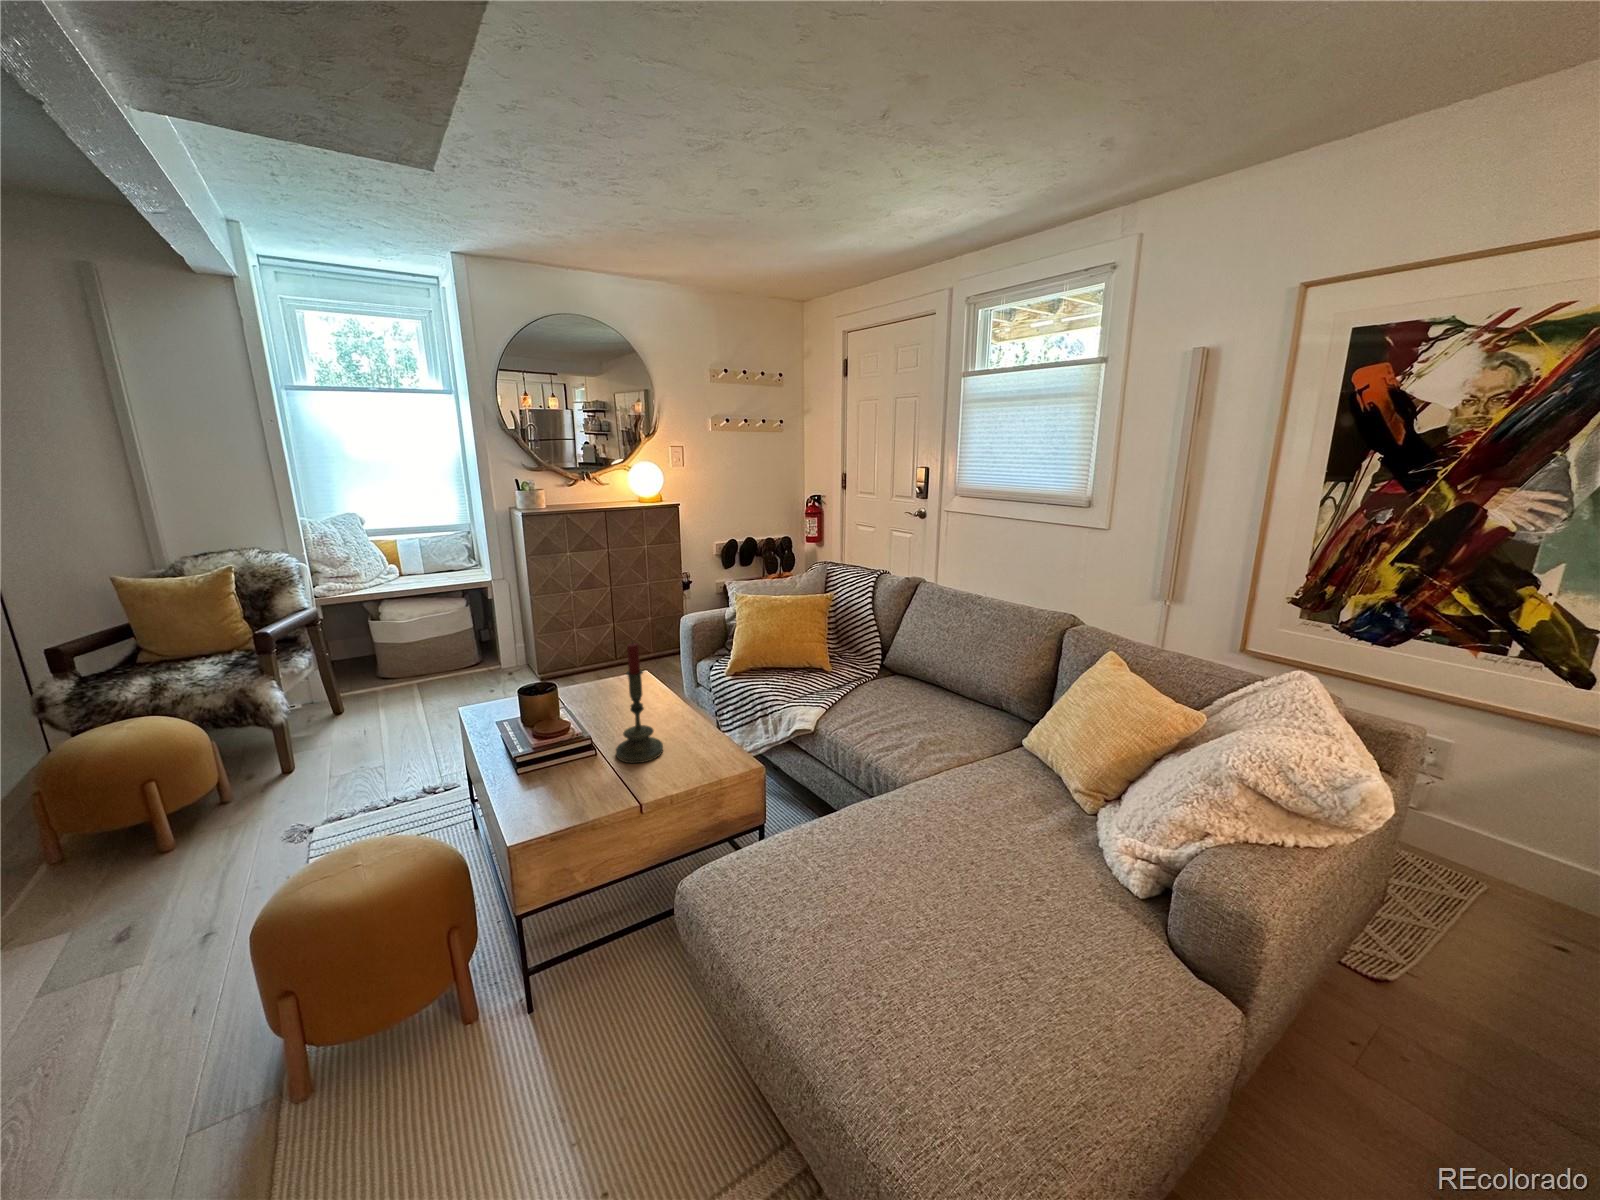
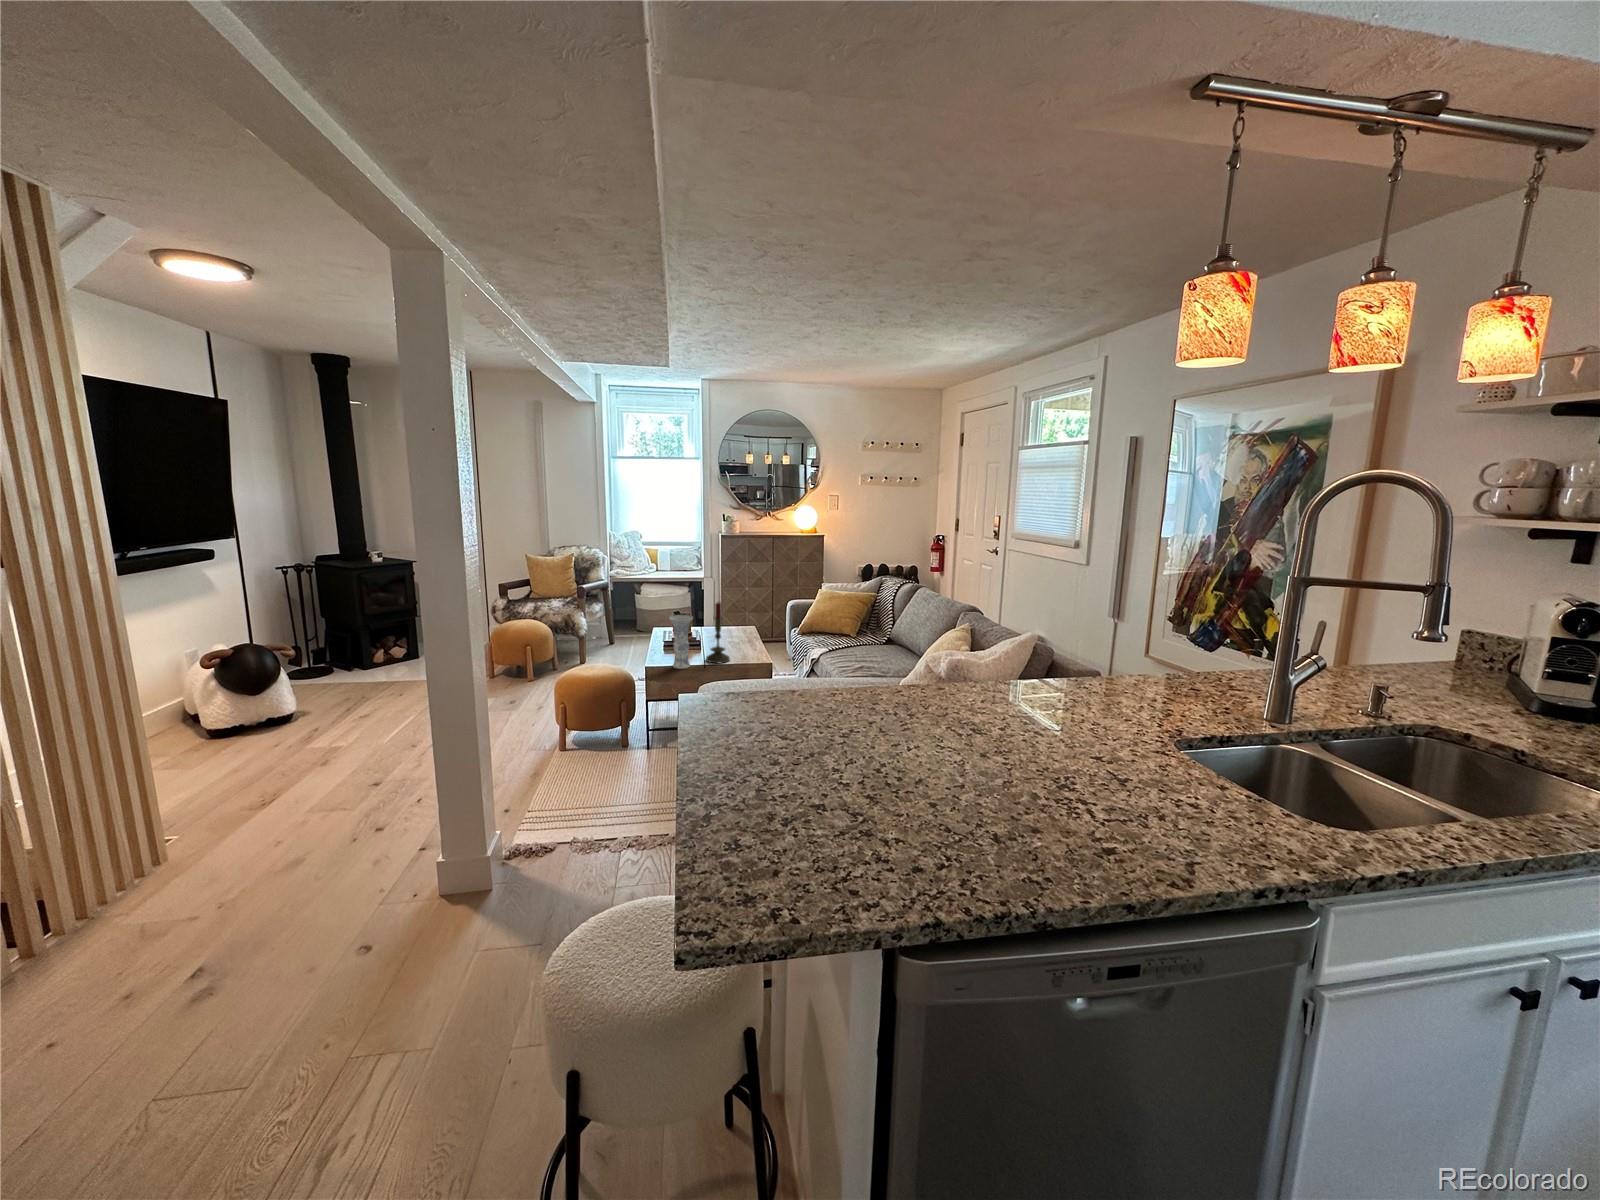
vase: none [542,682,598,799] -> present [669,615,693,669]

